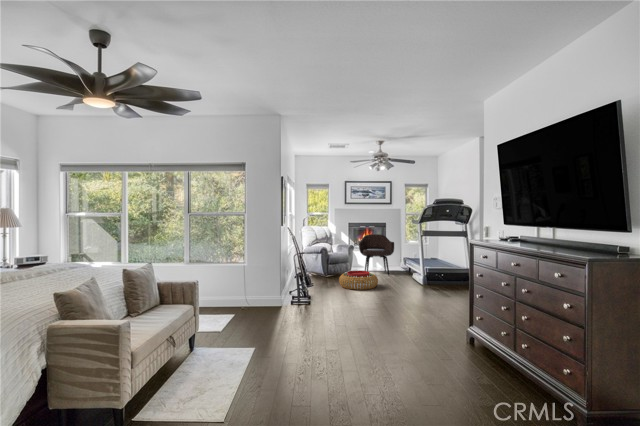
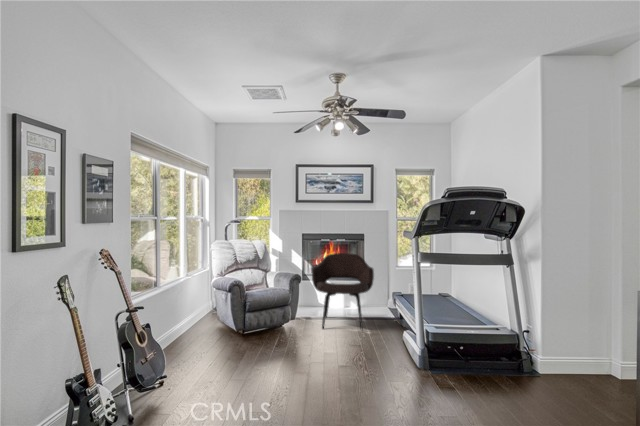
pouf: present [339,271,378,290] -> none [239,333,322,388]

